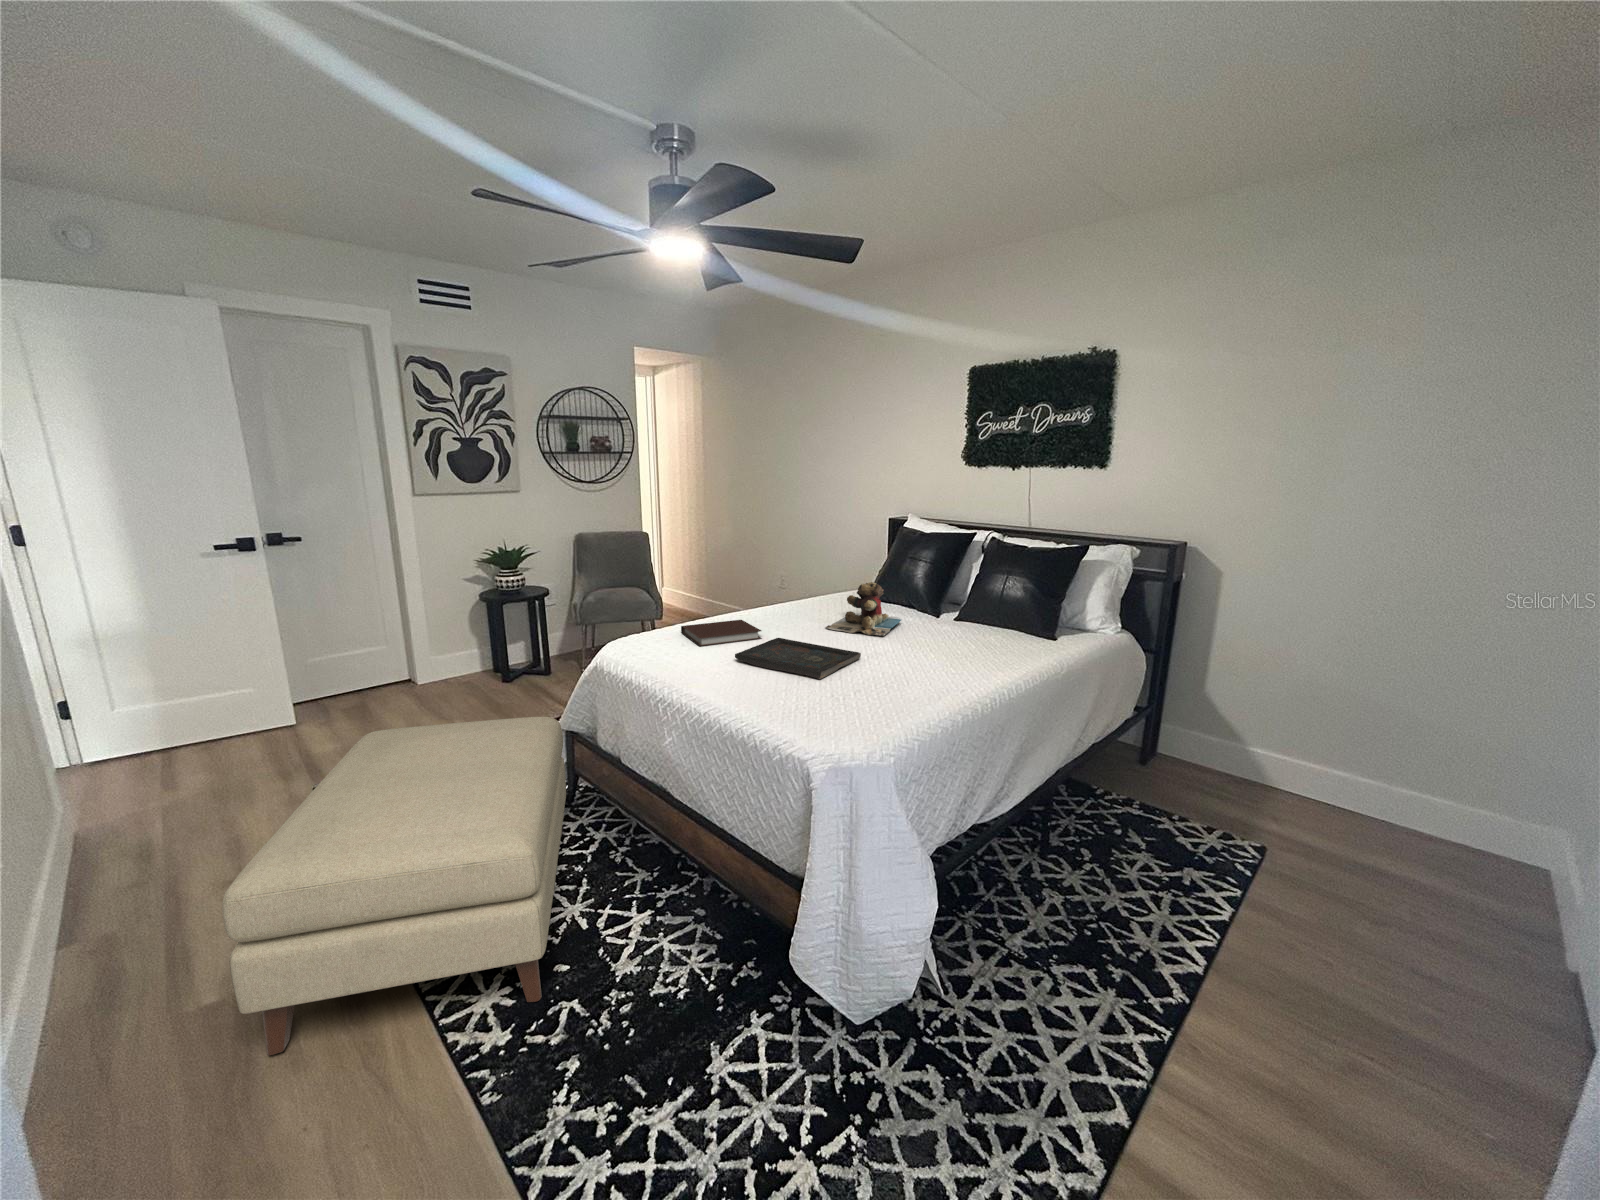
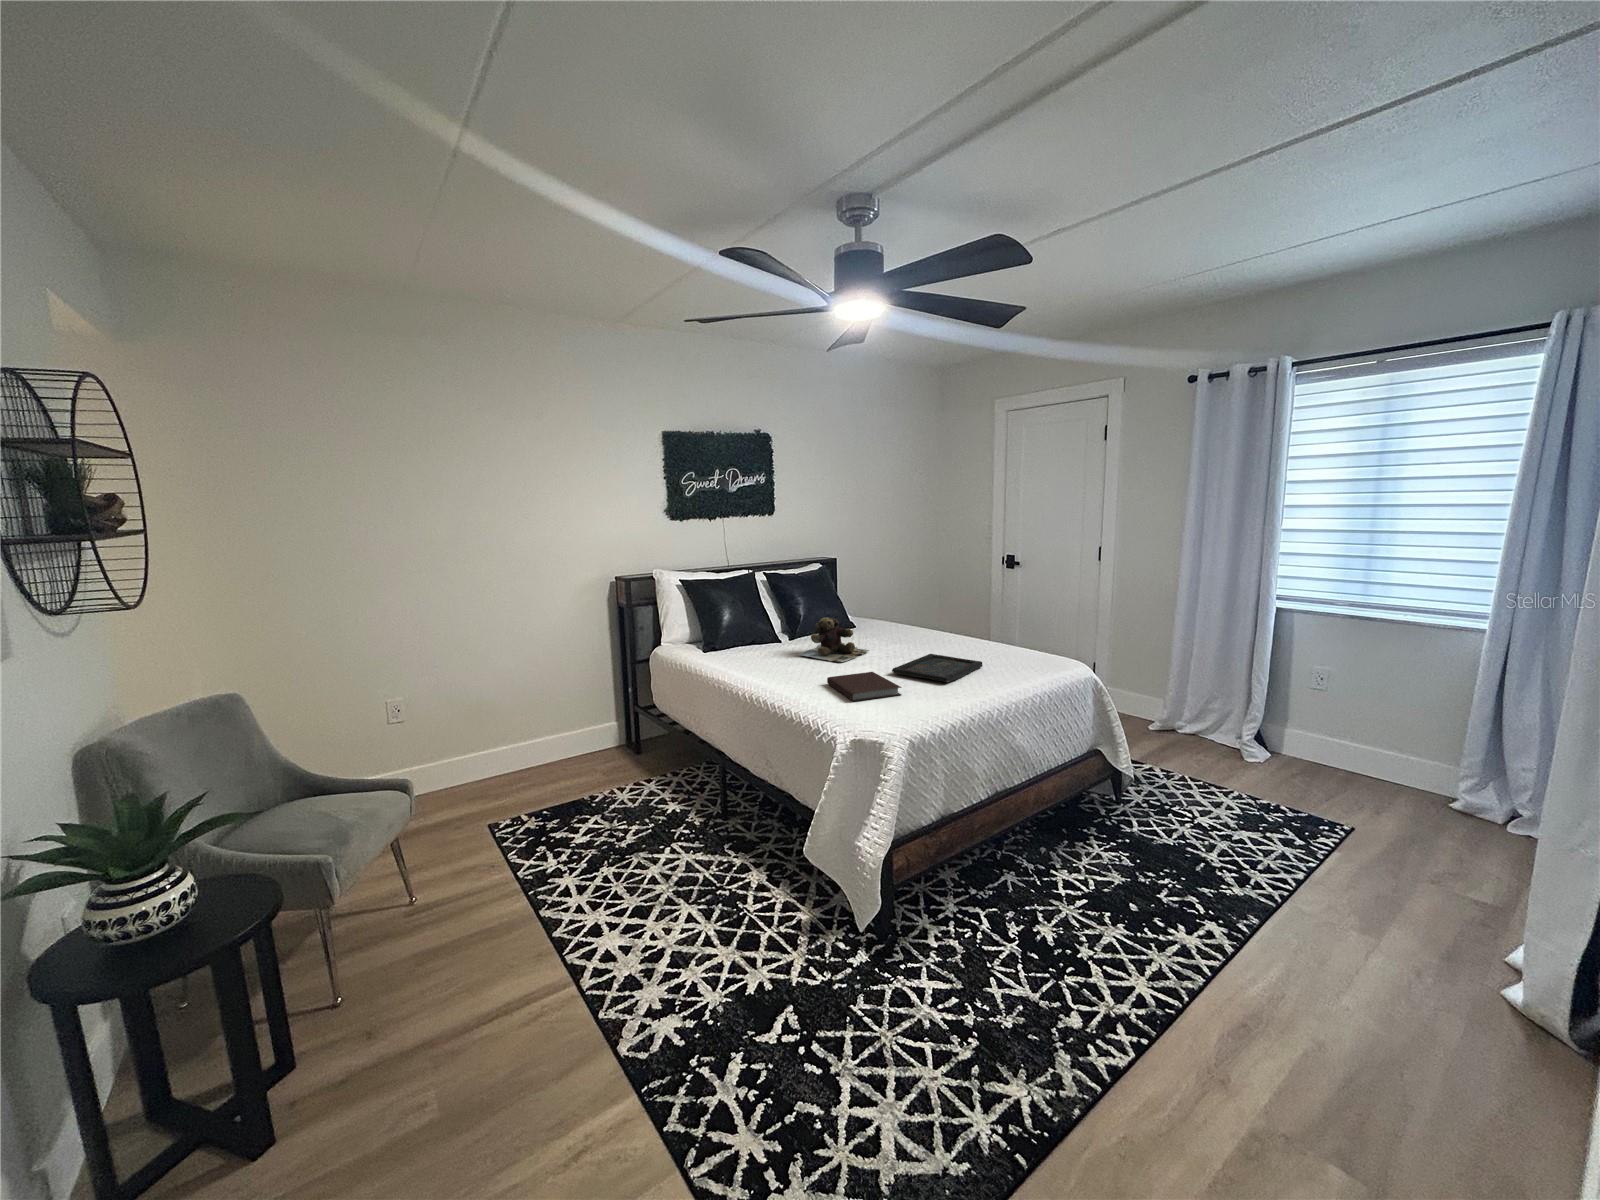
ottoman: present [222,717,566,1055] -> none [946,789,1361,1097]

